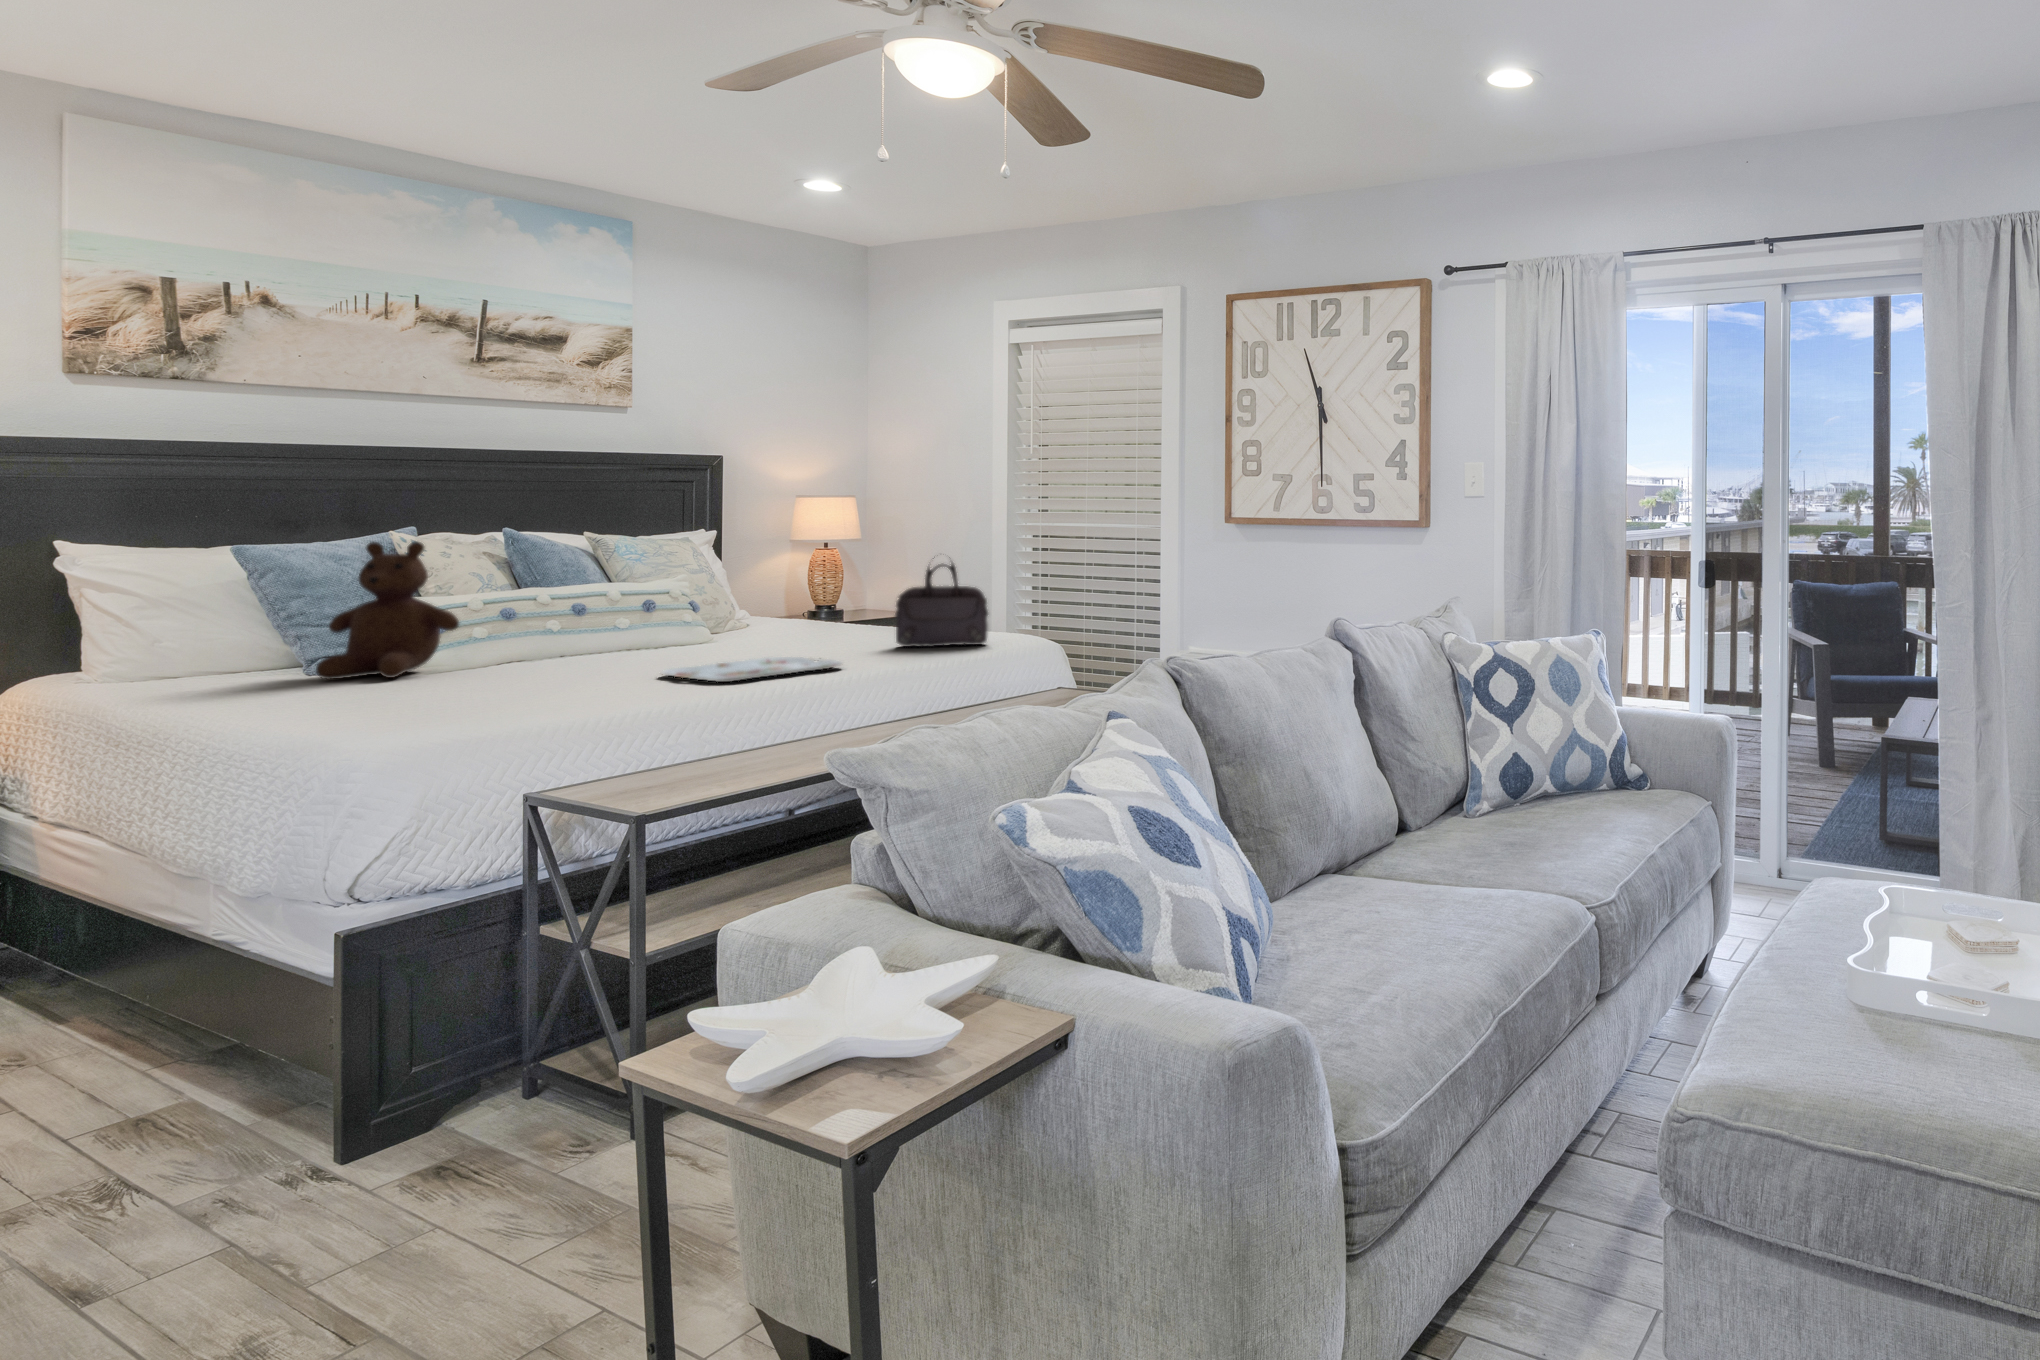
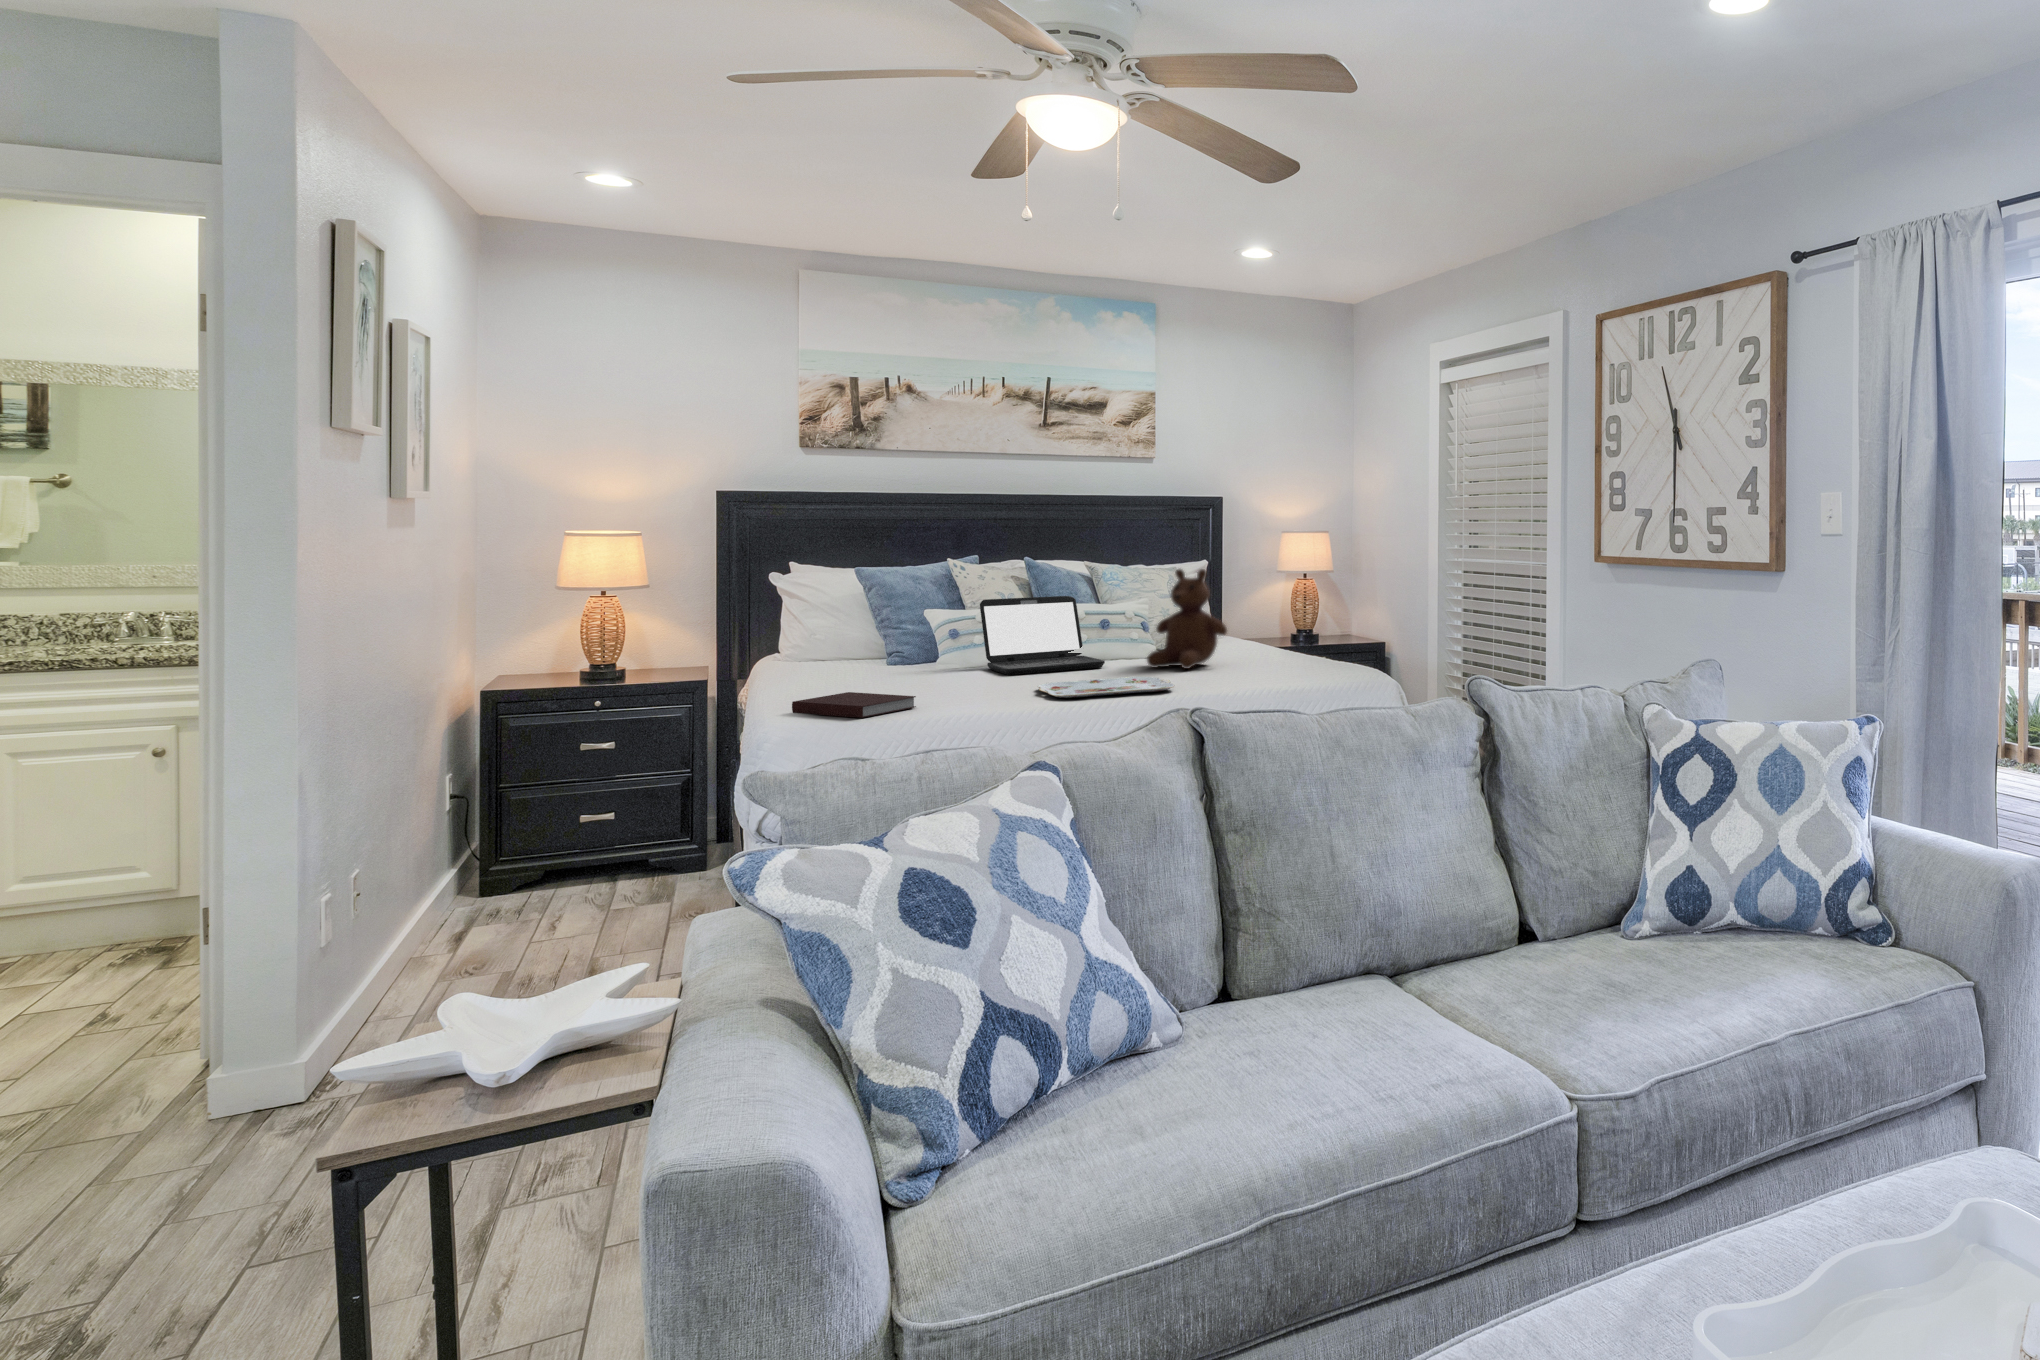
teddy bear: present [316,542,459,679] -> present [1147,569,1227,669]
handbag: present [895,558,988,647] -> none [1259,587,1336,675]
laptop: none [493,572,681,668] -> present [980,596,1105,675]
notebook: none [360,690,543,722] -> present [792,692,916,718]

